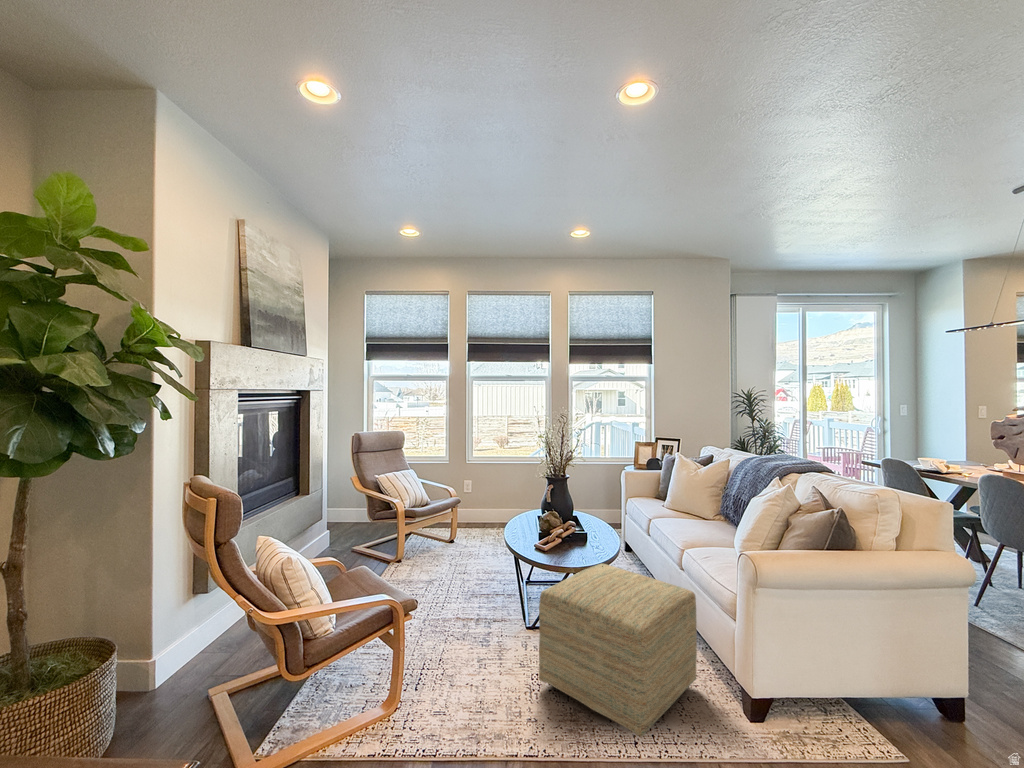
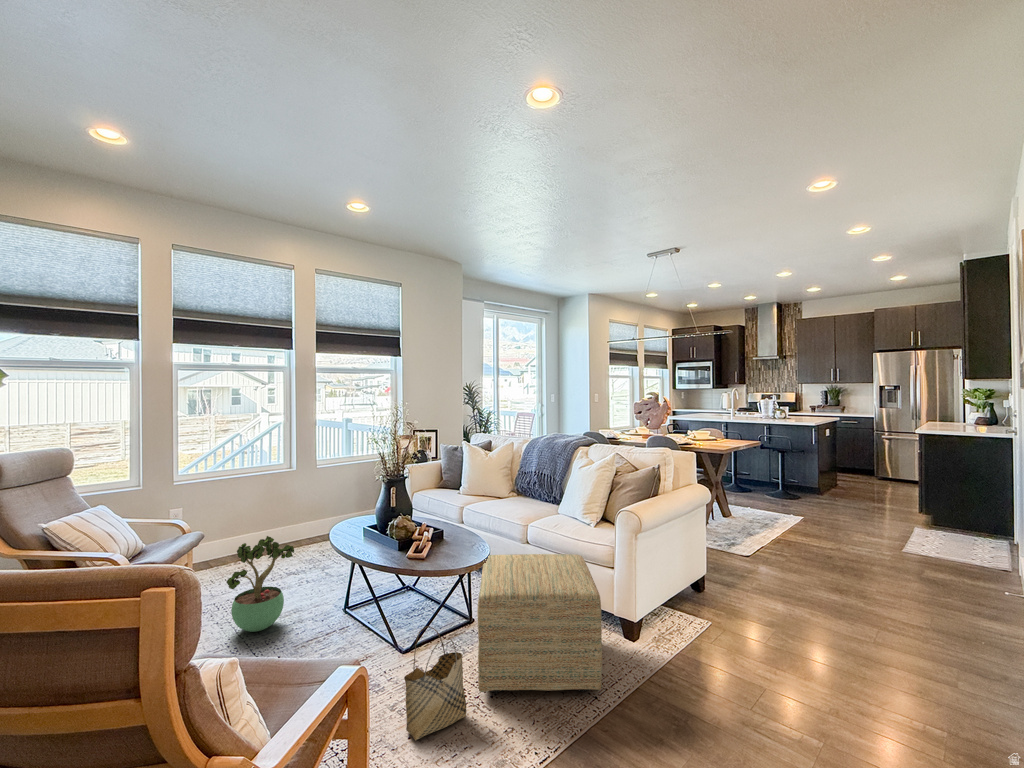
potted plant: none [445,506,490,575] -> present [227,536,294,632]
woven basket: none [463,601,521,691] -> present [404,626,466,740]

